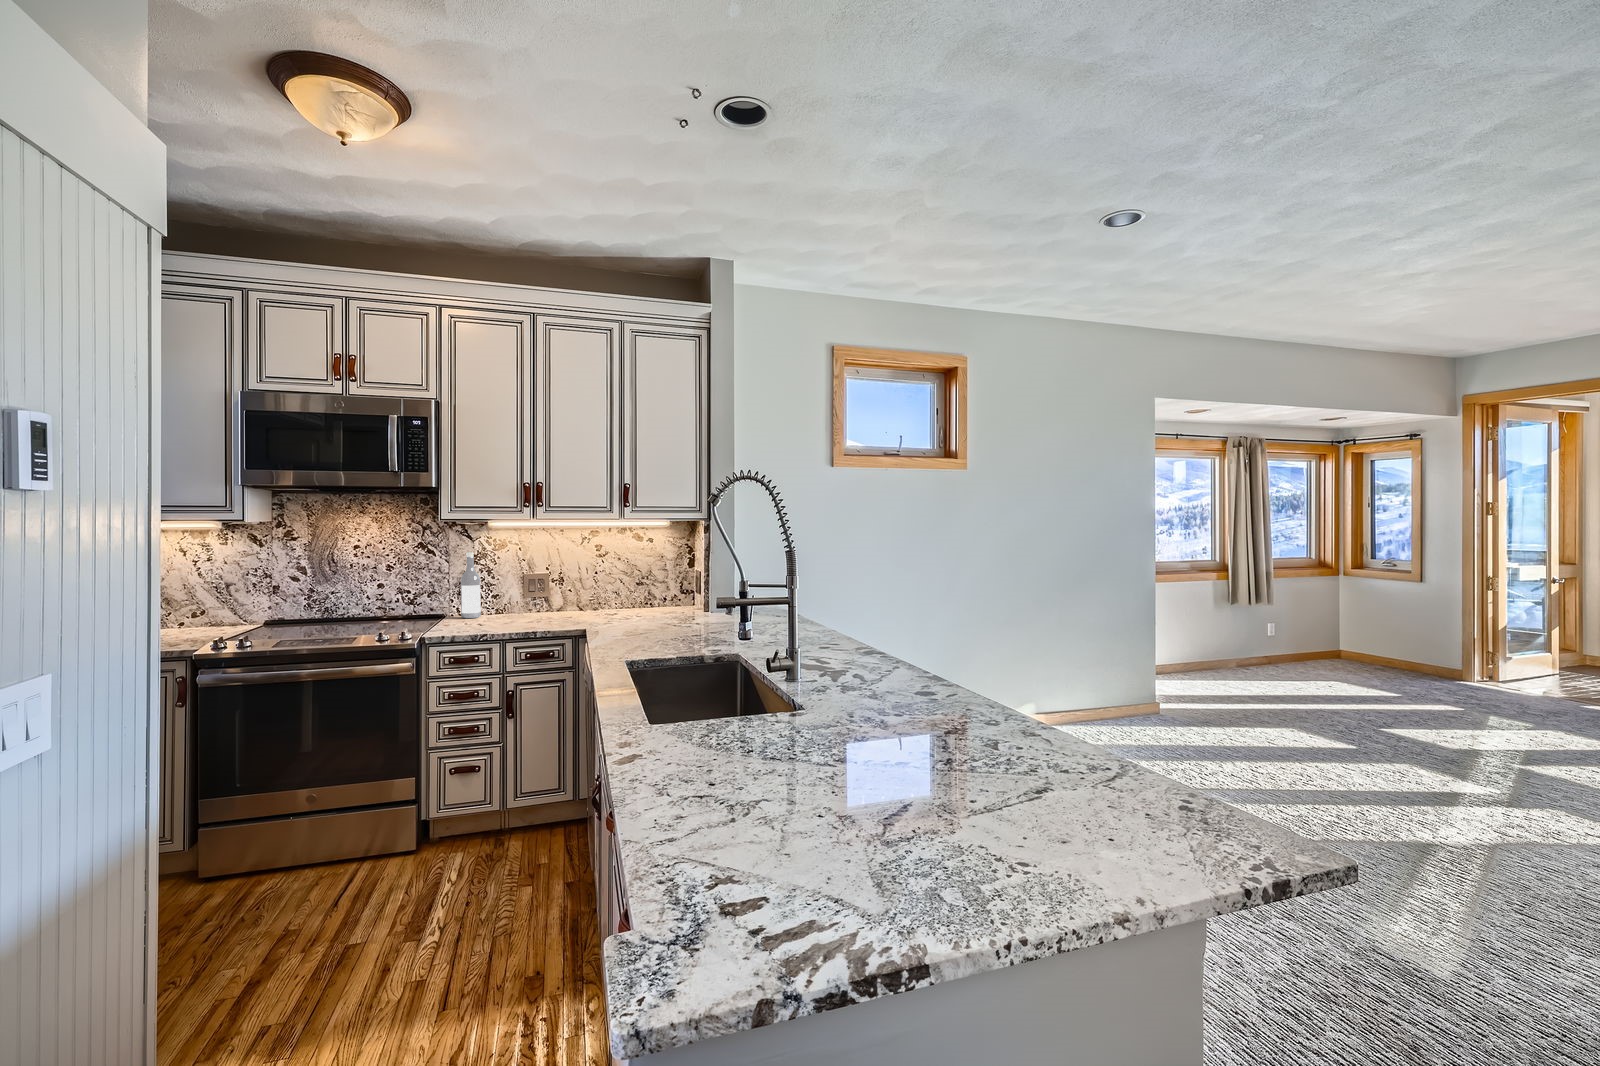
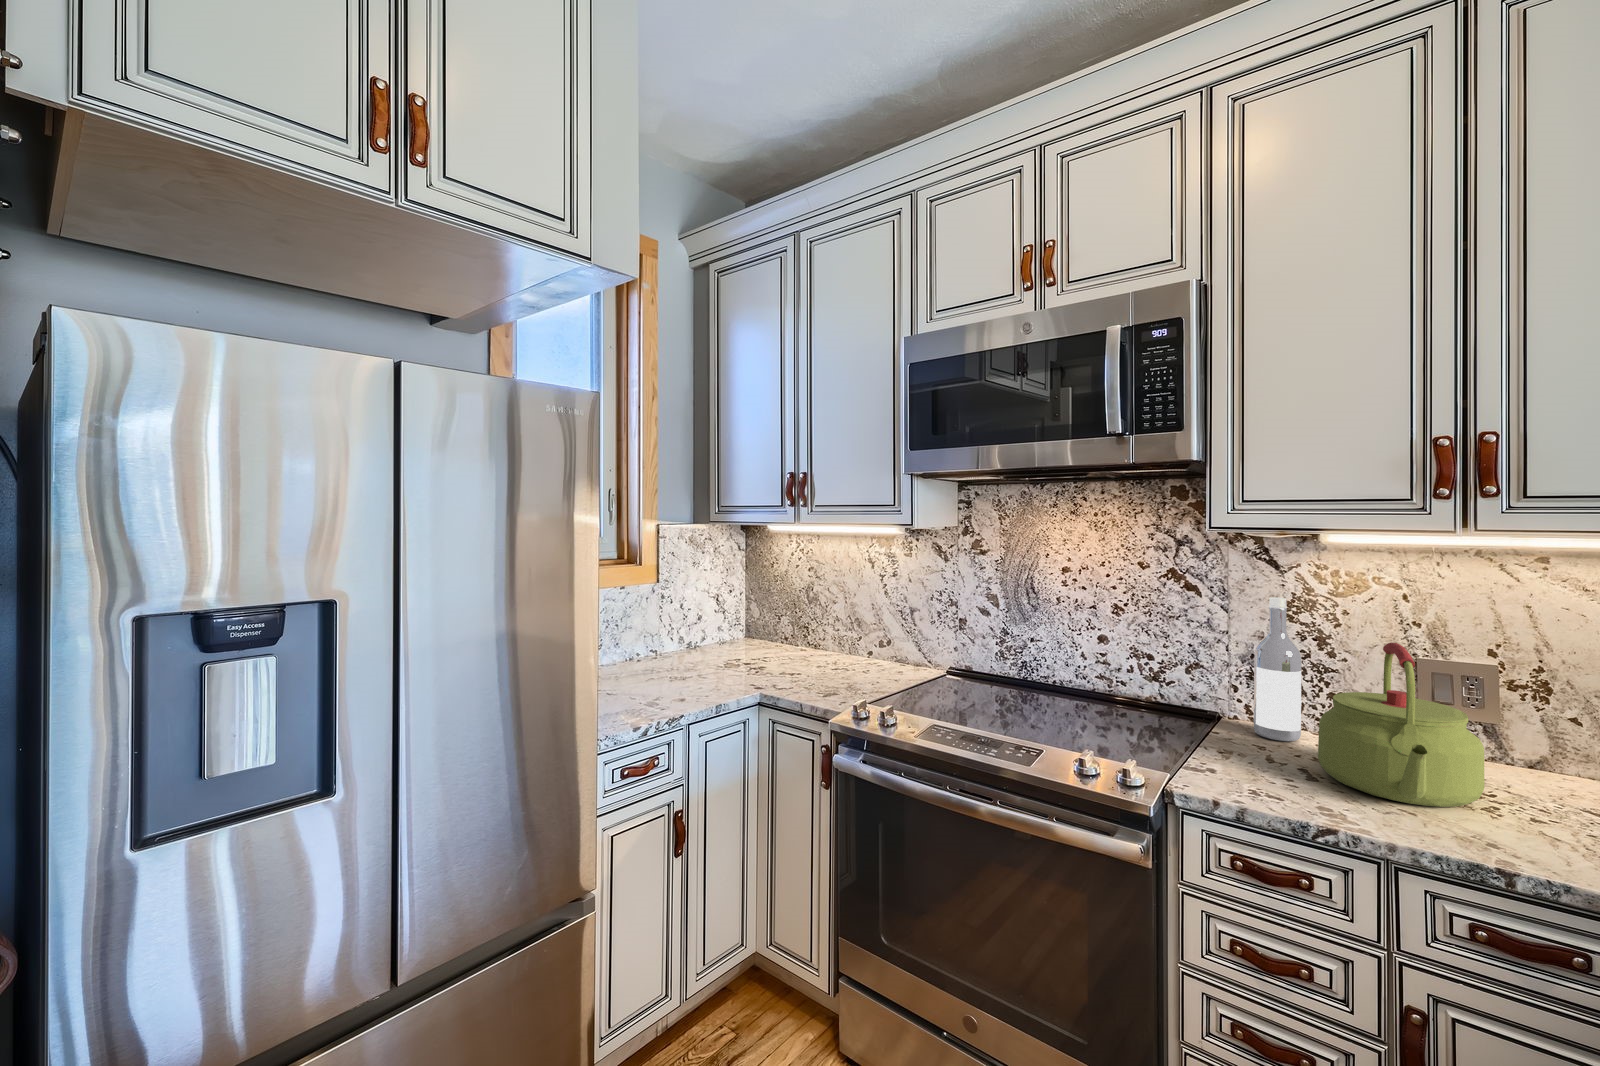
kettle: none [485,564,537,623] -> present [1318,642,1485,807]

